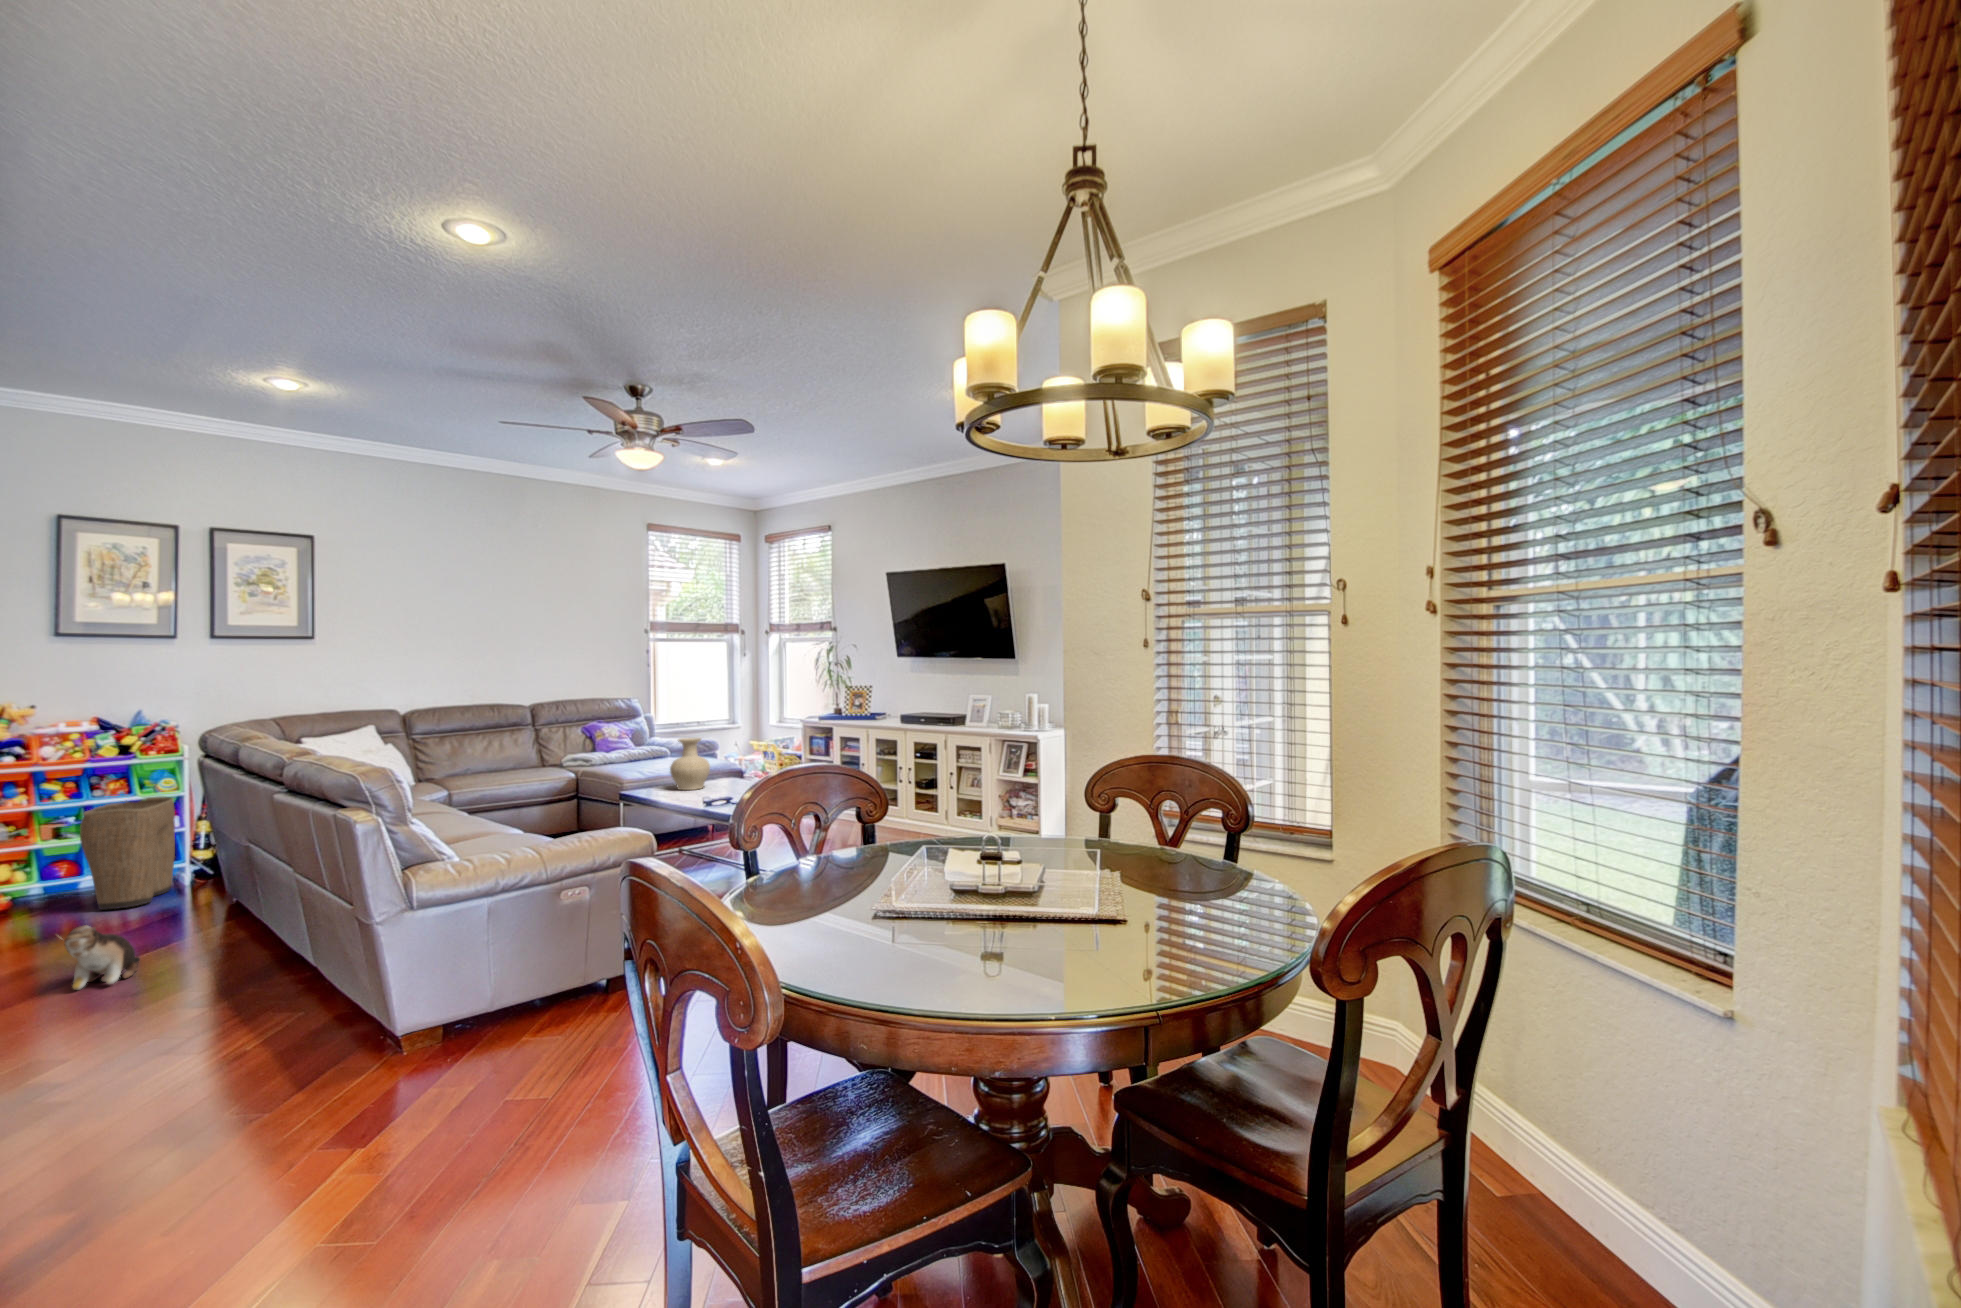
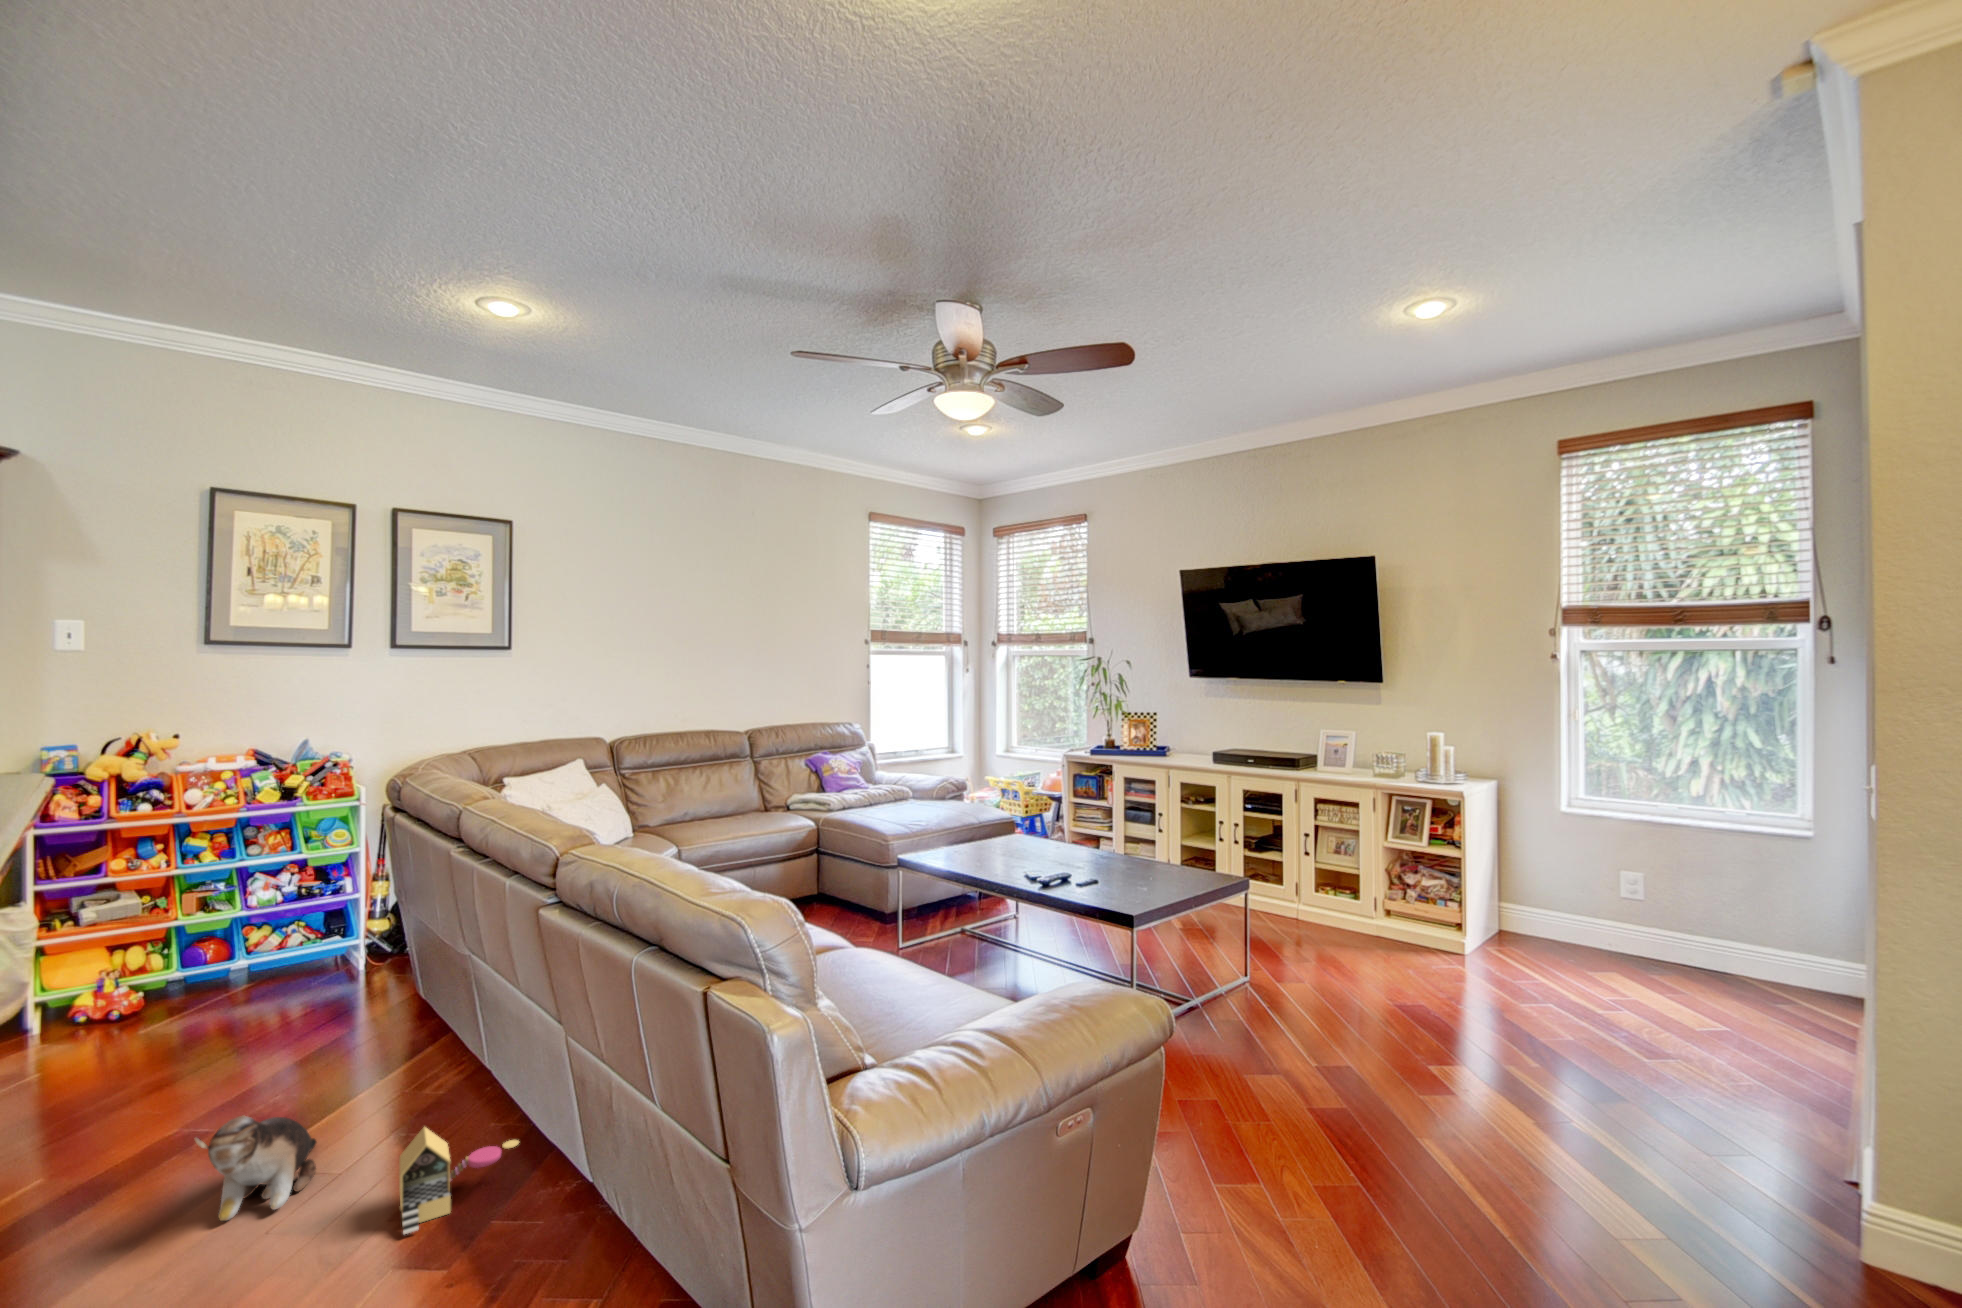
vase: present [670,738,710,790] -> none [967,784,1019,857]
laundry basket: present [80,797,175,910] -> none [232,855,349,1019]
toy house: none [190,933,273,990] -> present [399,1127,519,1234]

